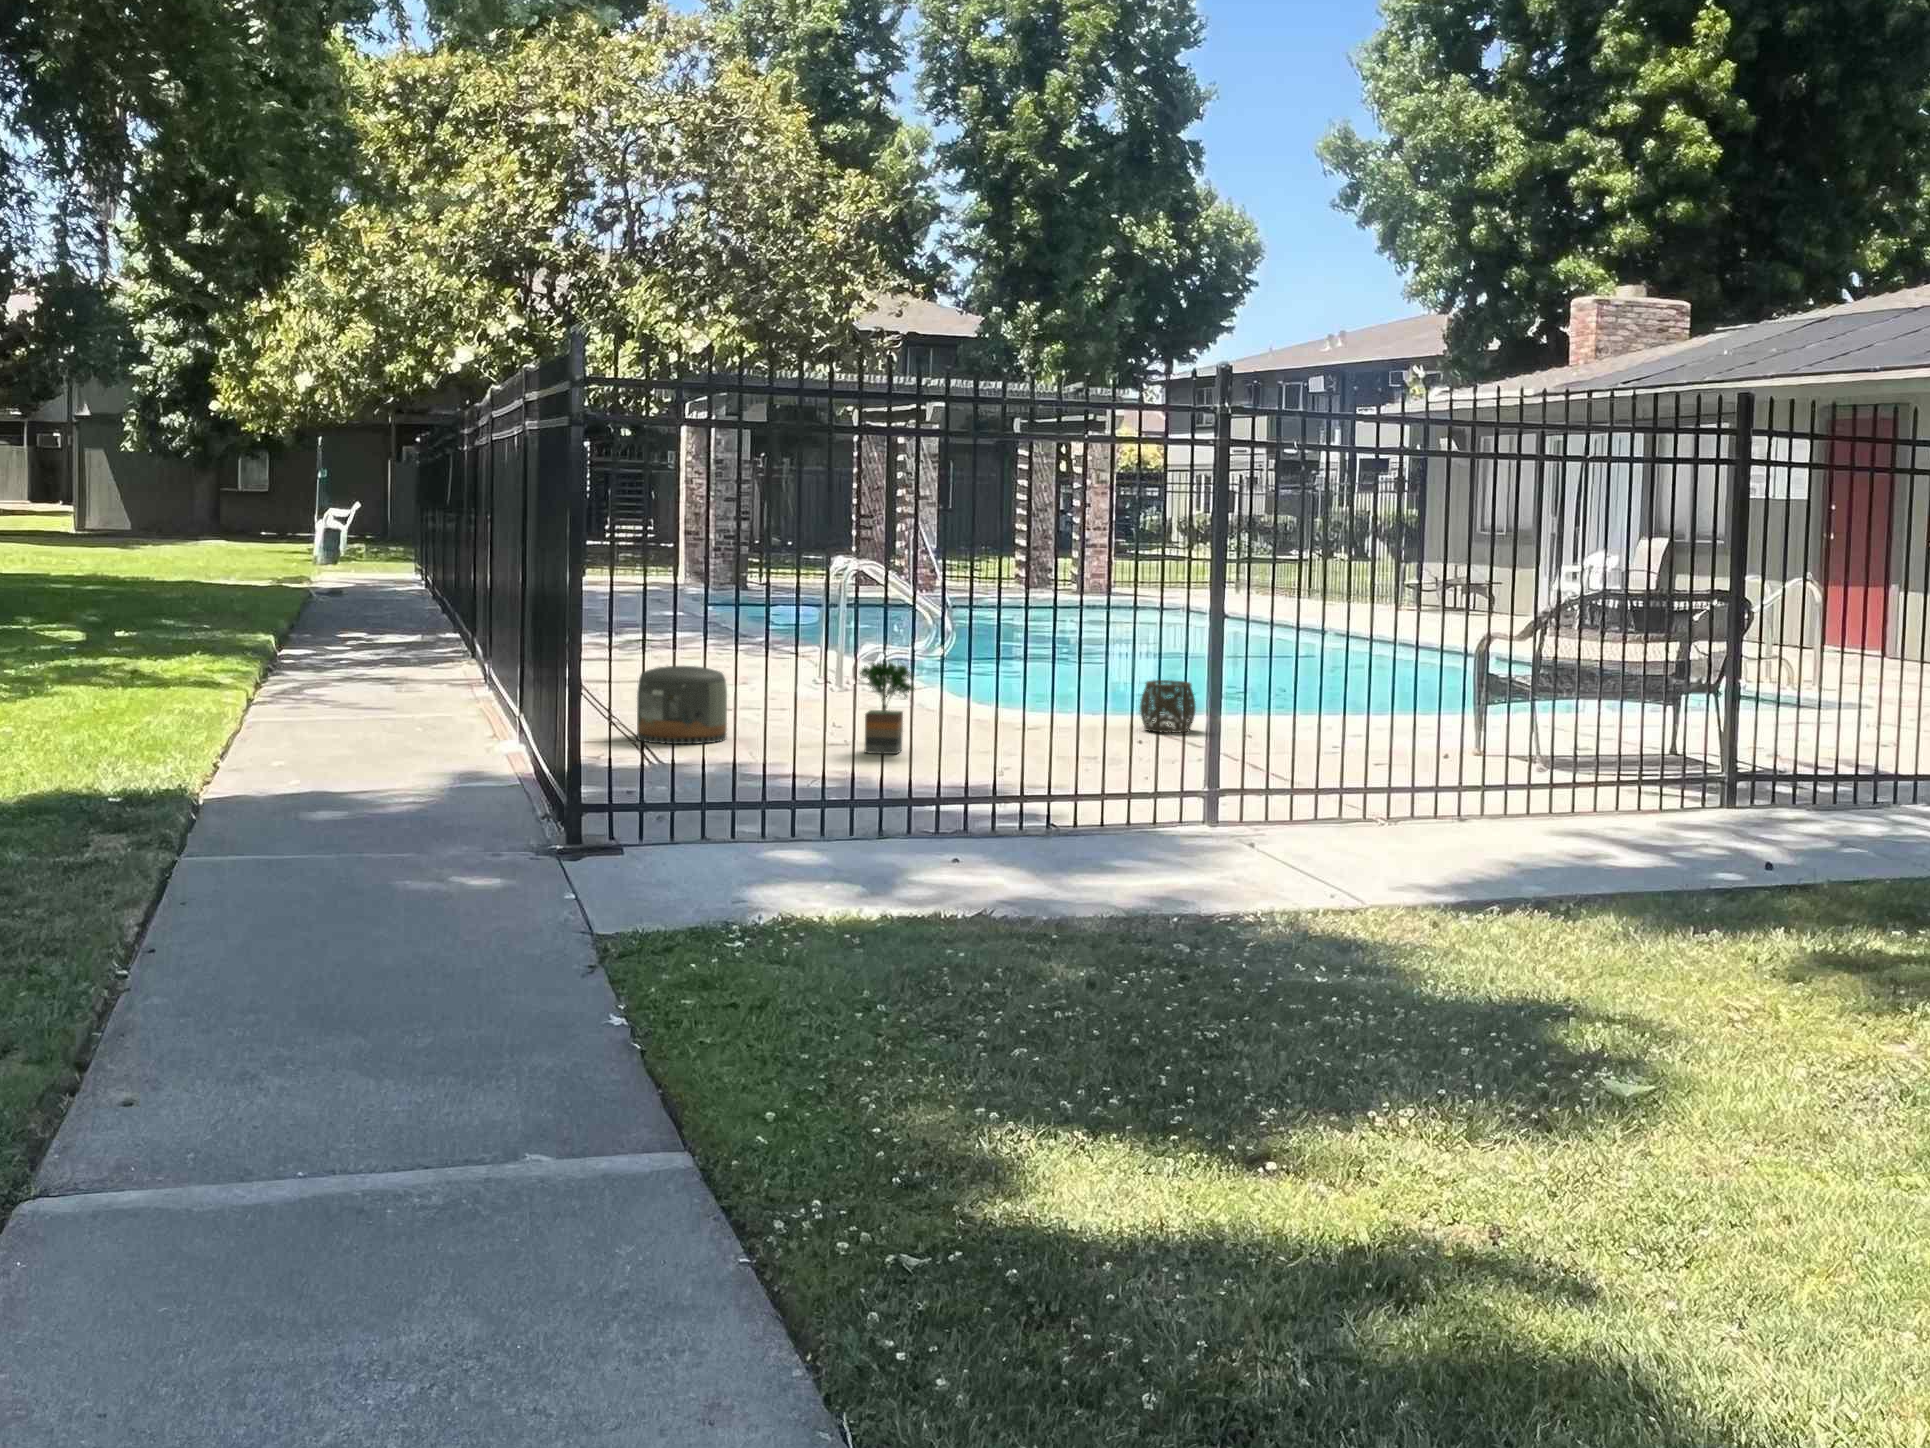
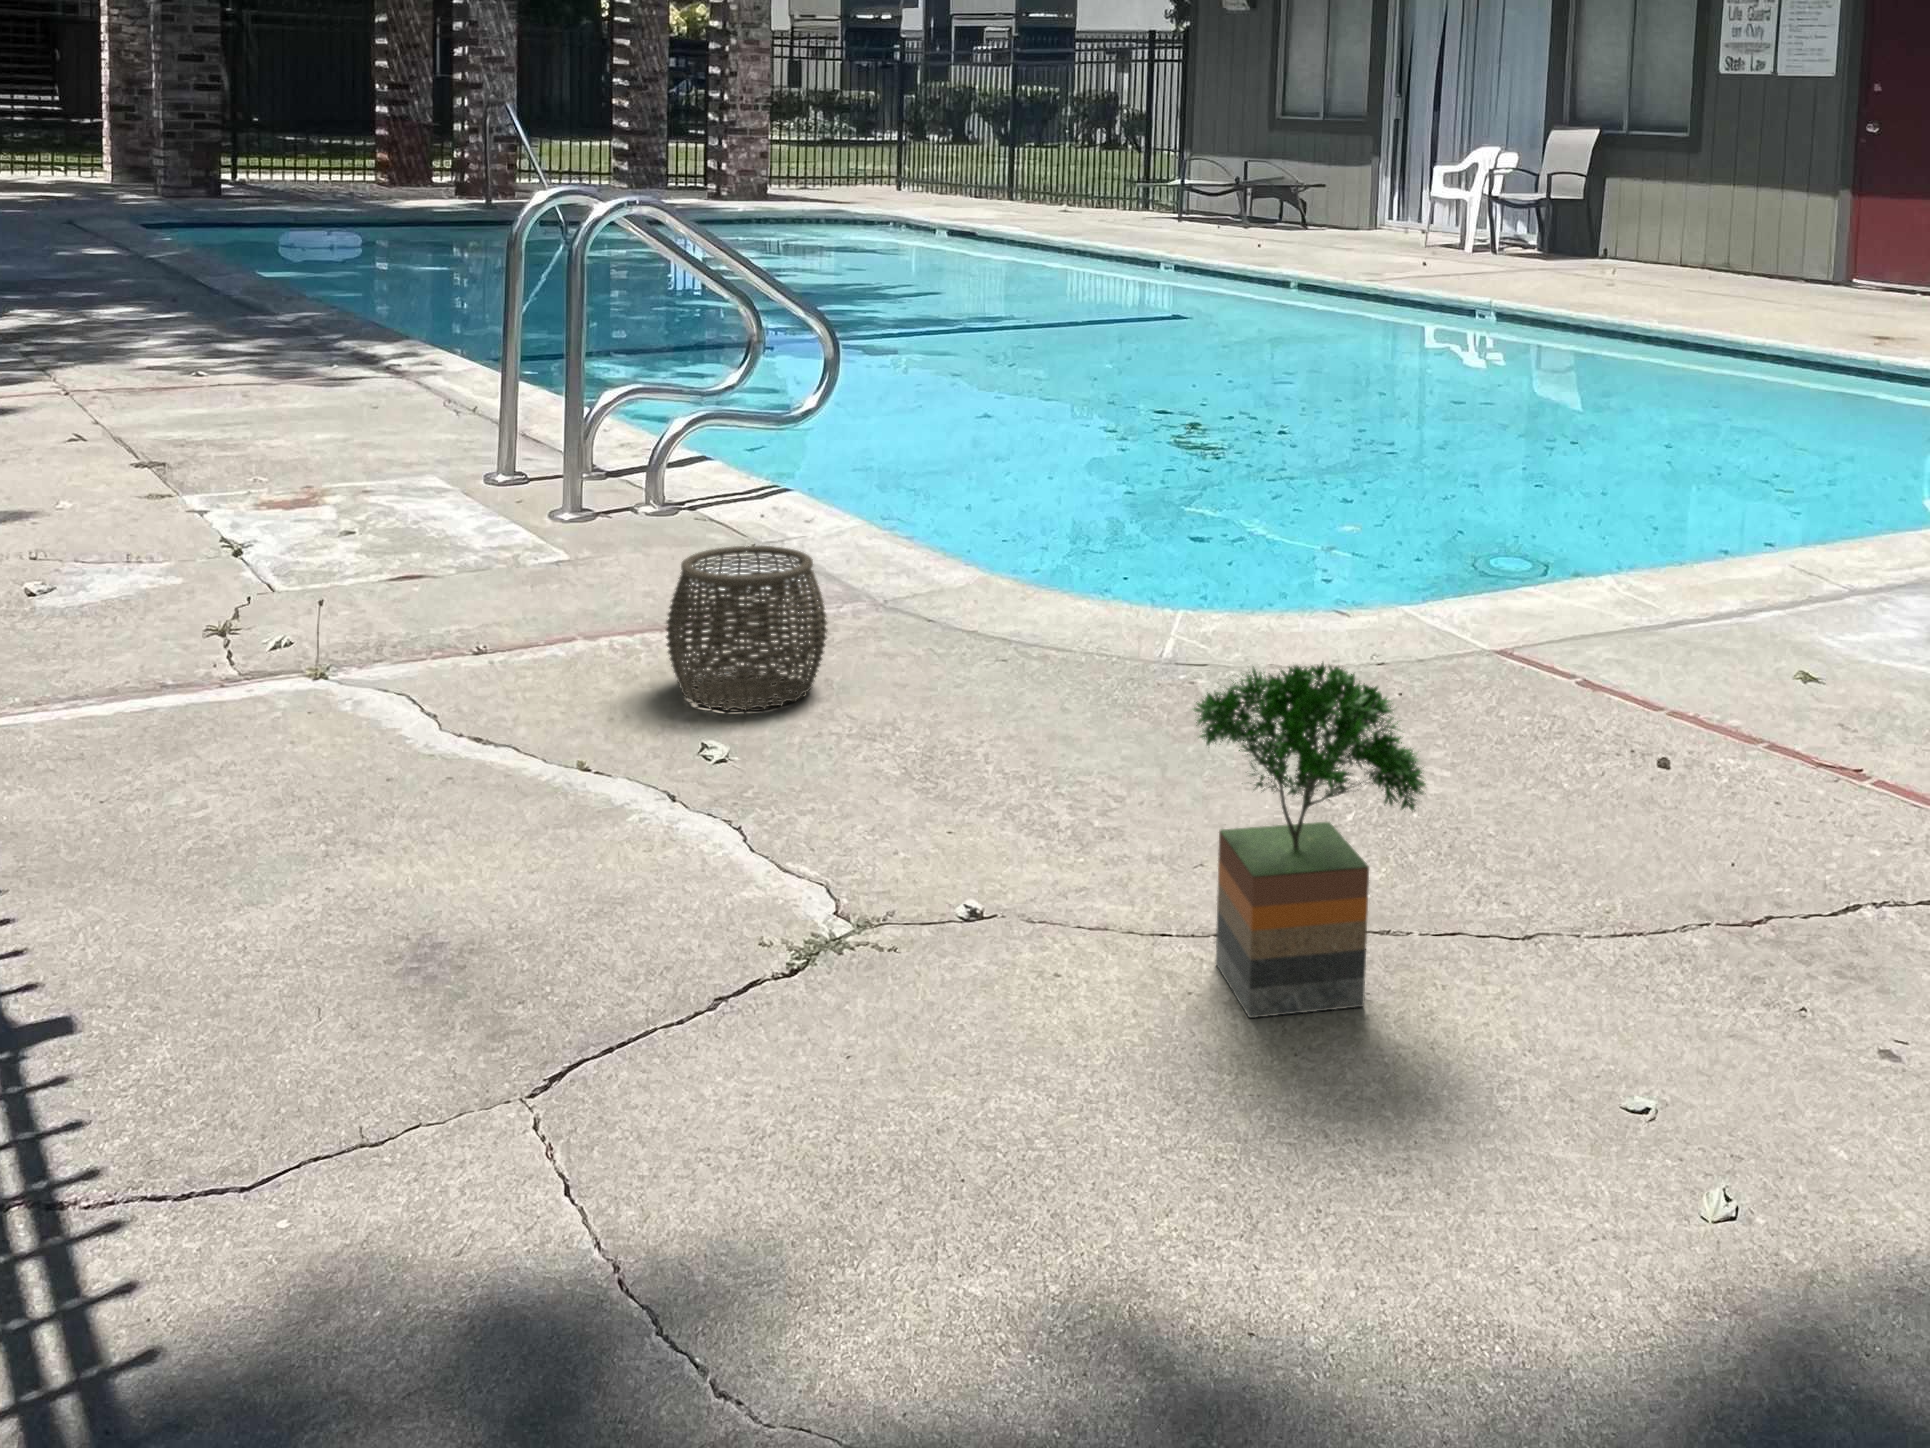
pouf: present [637,666,727,744] -> none [295,697,656,1071]
woven basket: present [1140,680,1196,733] -> present [666,546,827,710]

